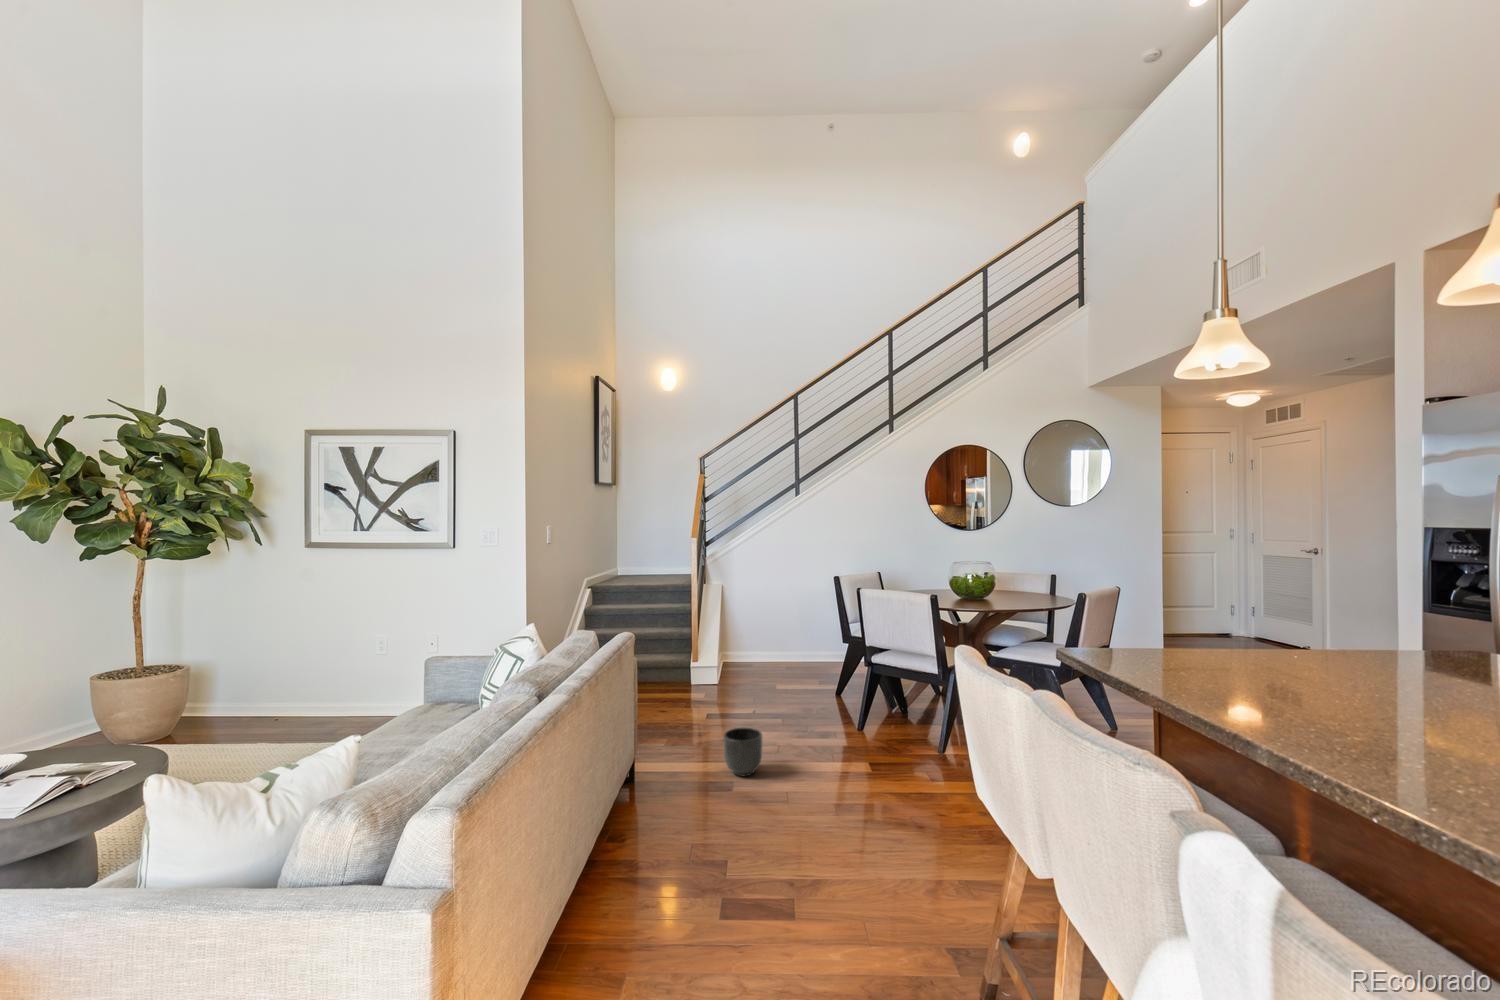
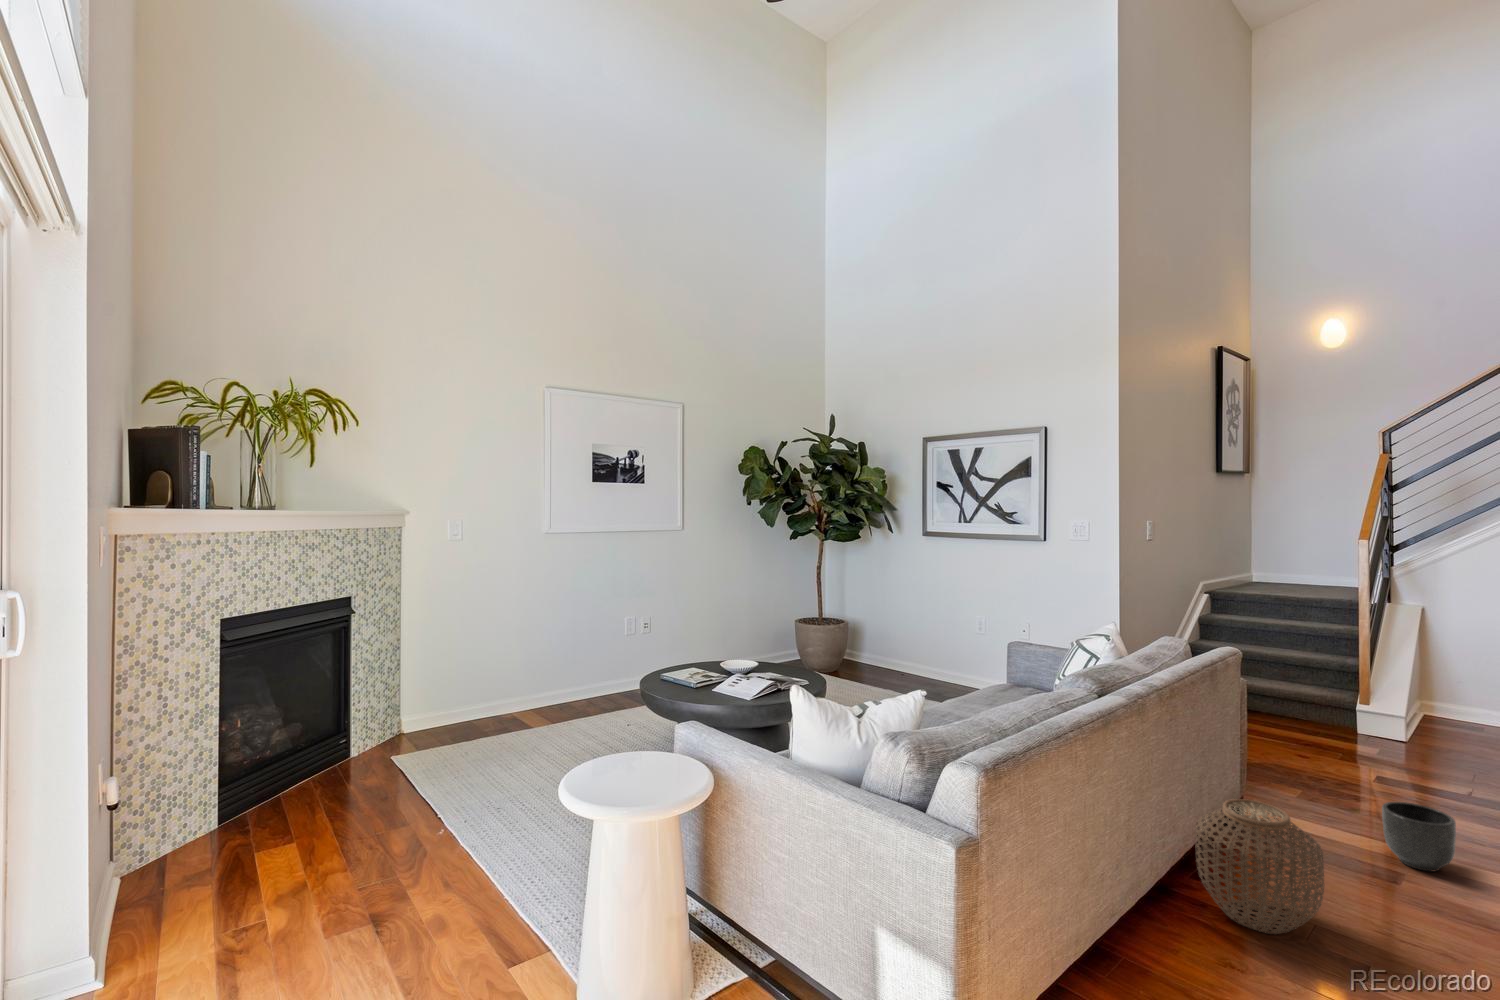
woven basket: none [615,761,706,877] -> present [1195,799,1324,934]

